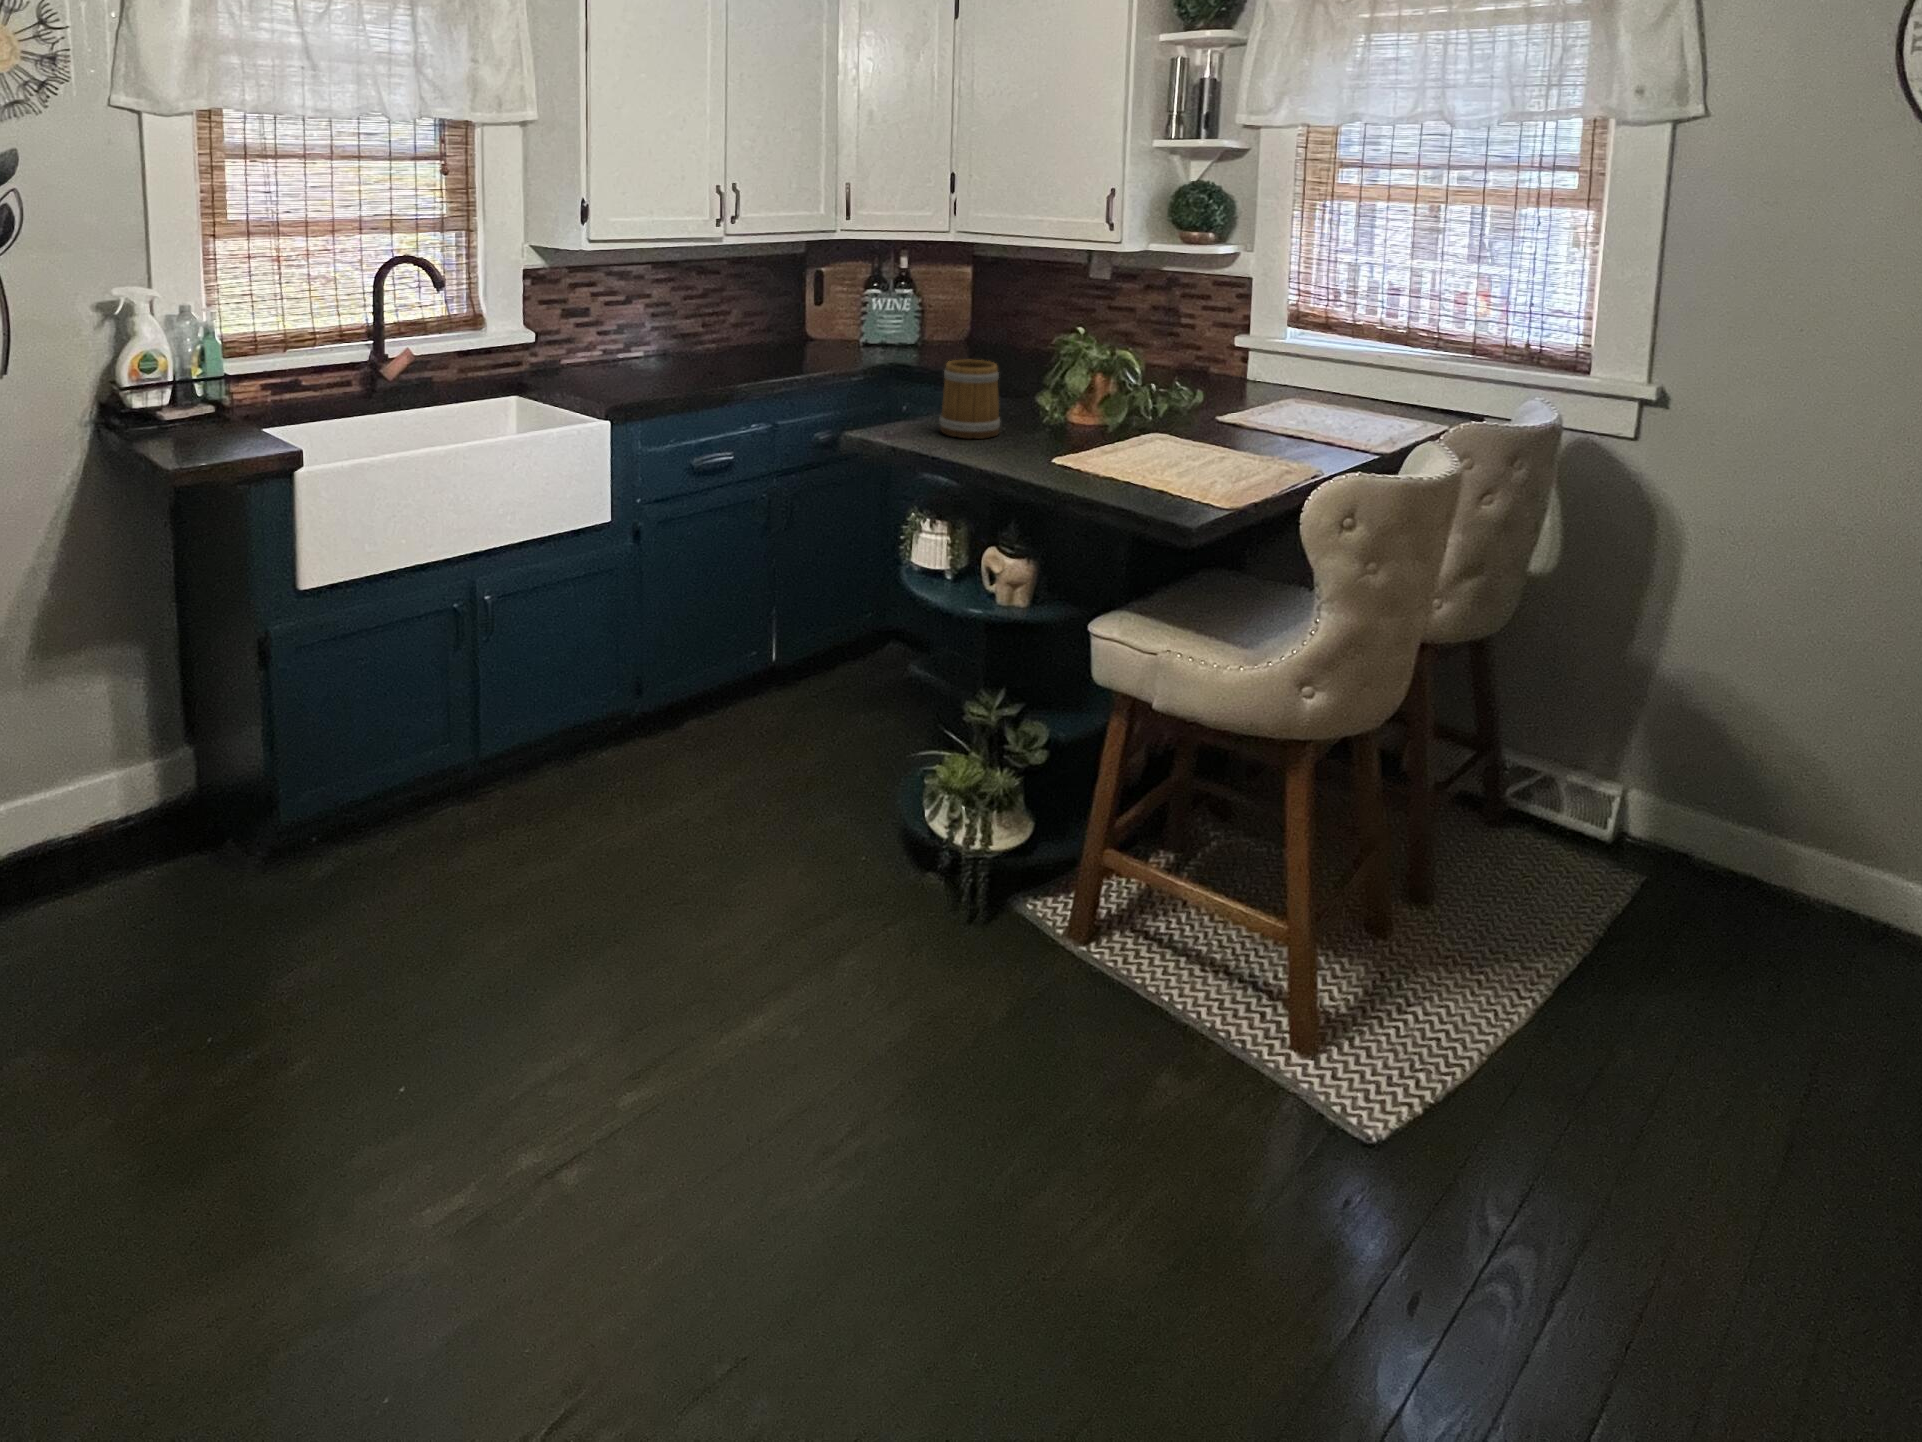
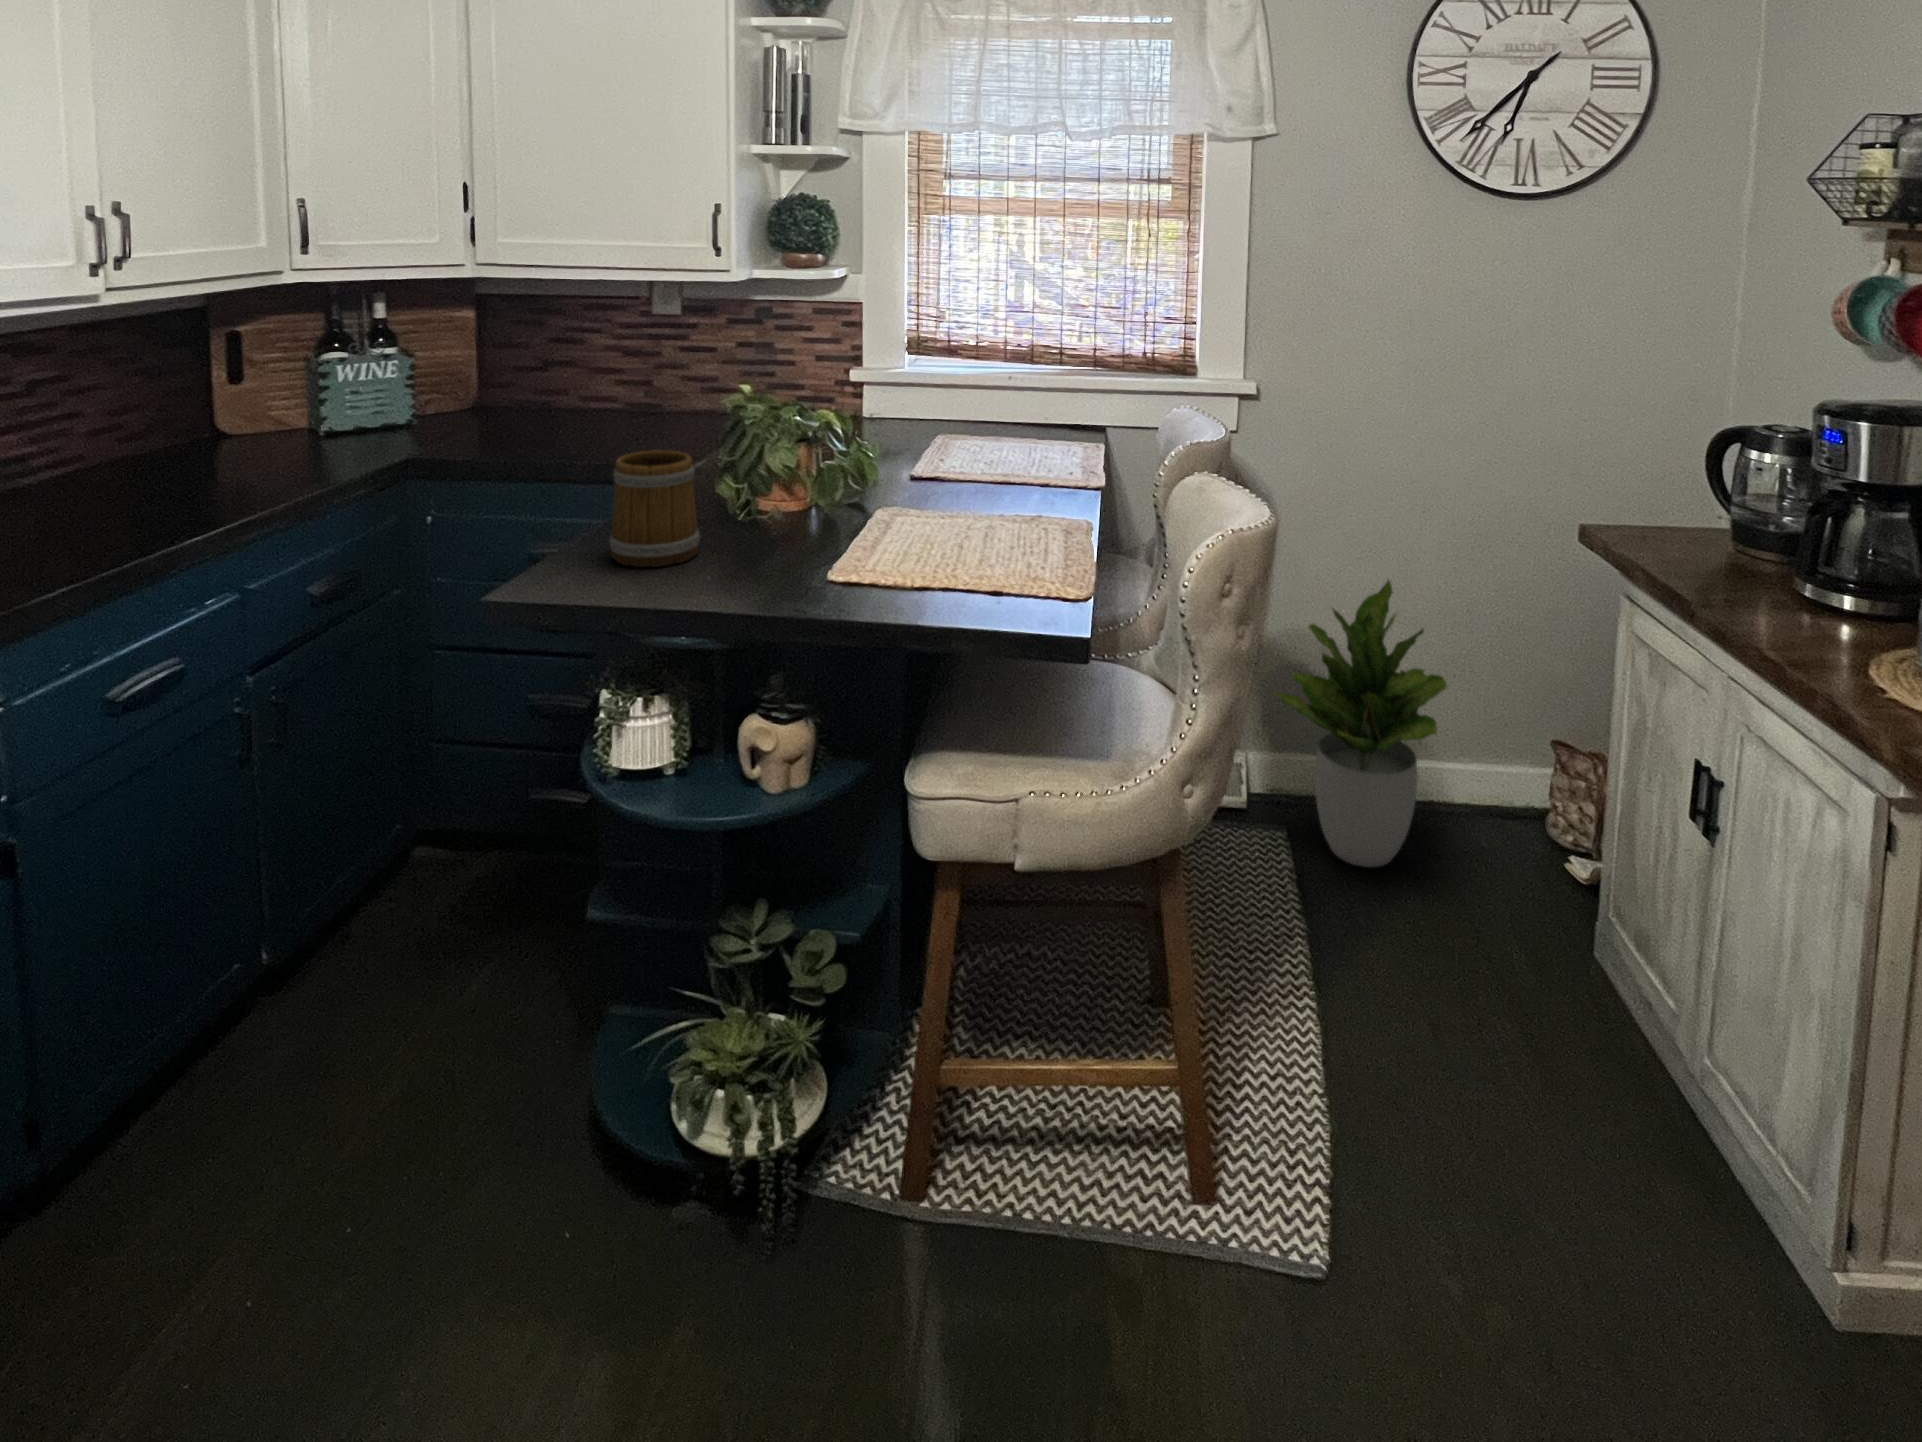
potted plant: none [1624,626,1882,946] -> present [1275,580,1447,867]

